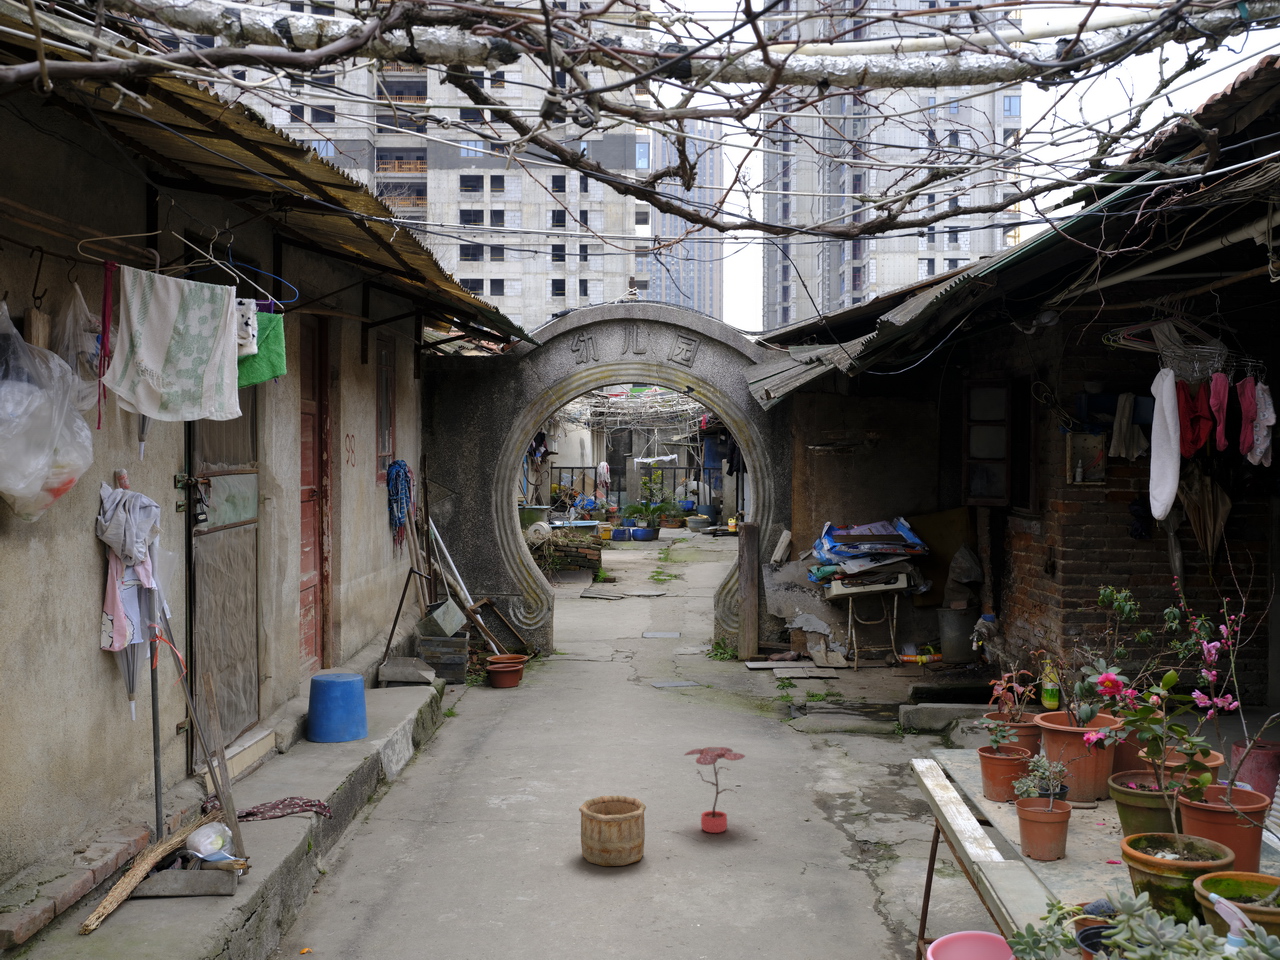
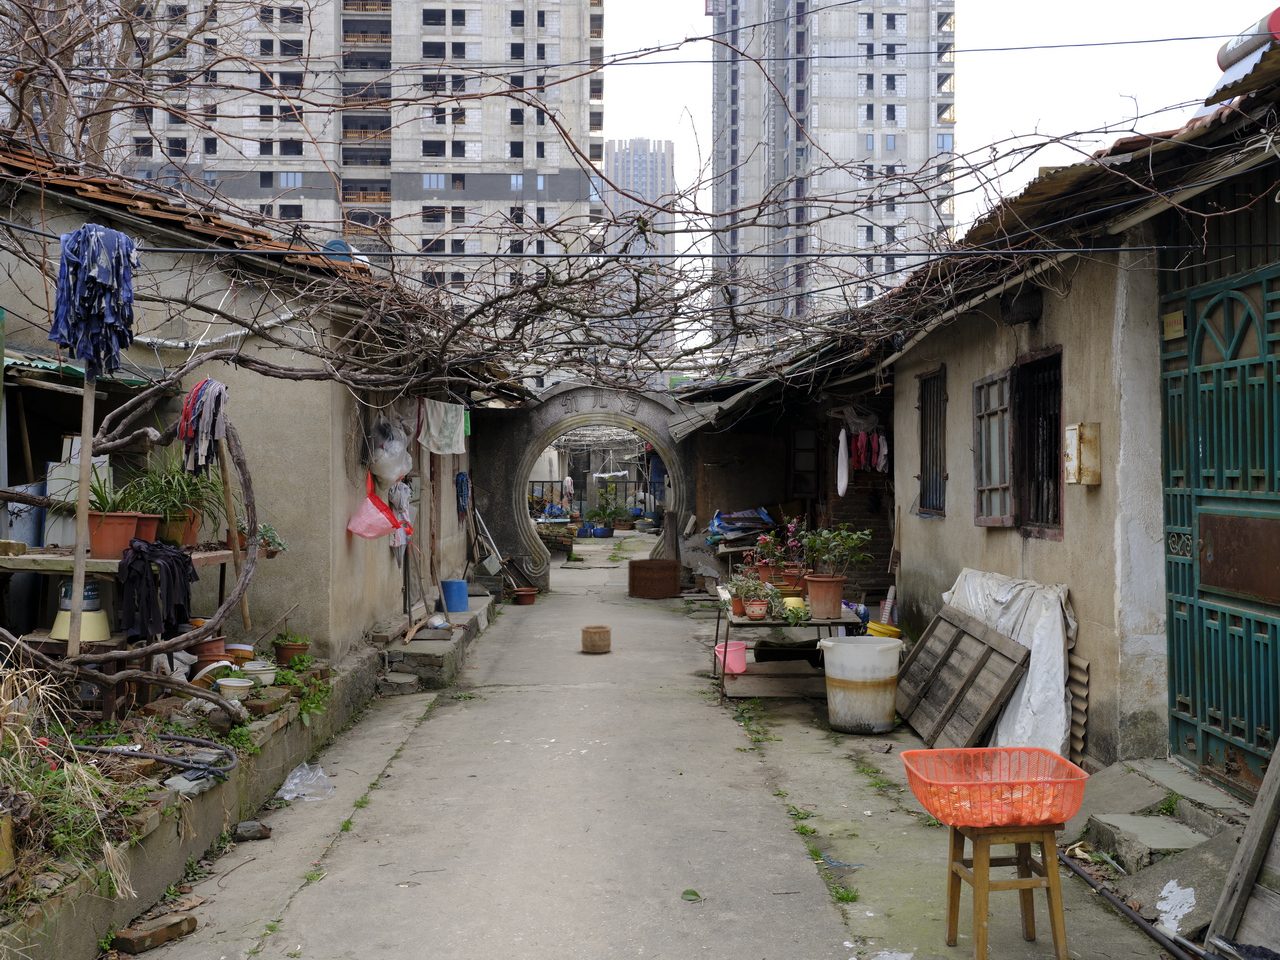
wooden crate: none [680,600,766,673] -> present [628,558,680,599]
potted plant: present [685,747,745,833] -> none [629,606,658,645]

